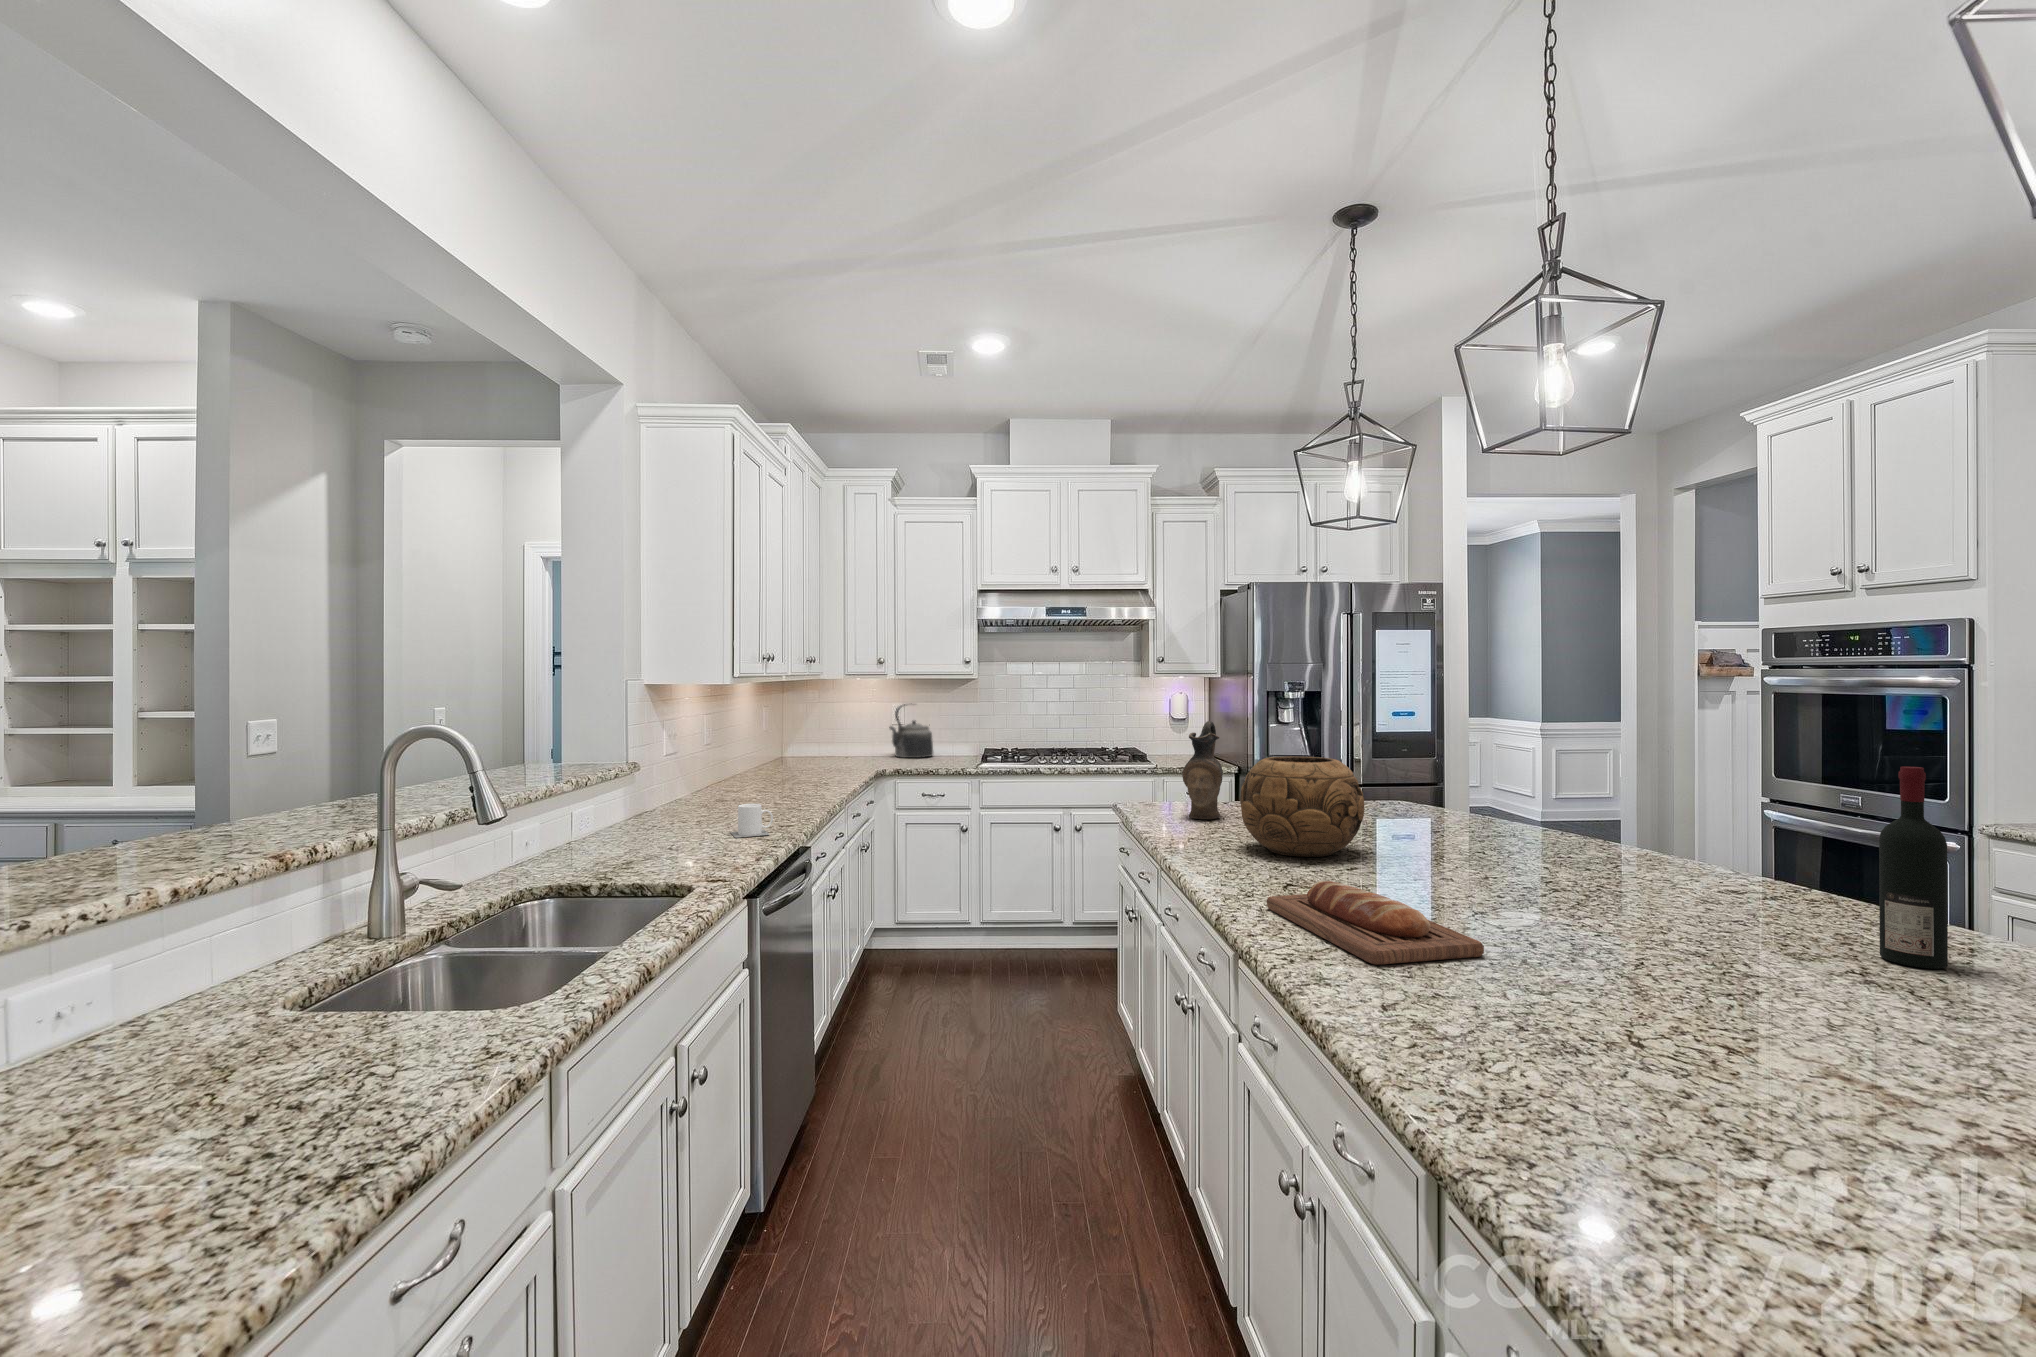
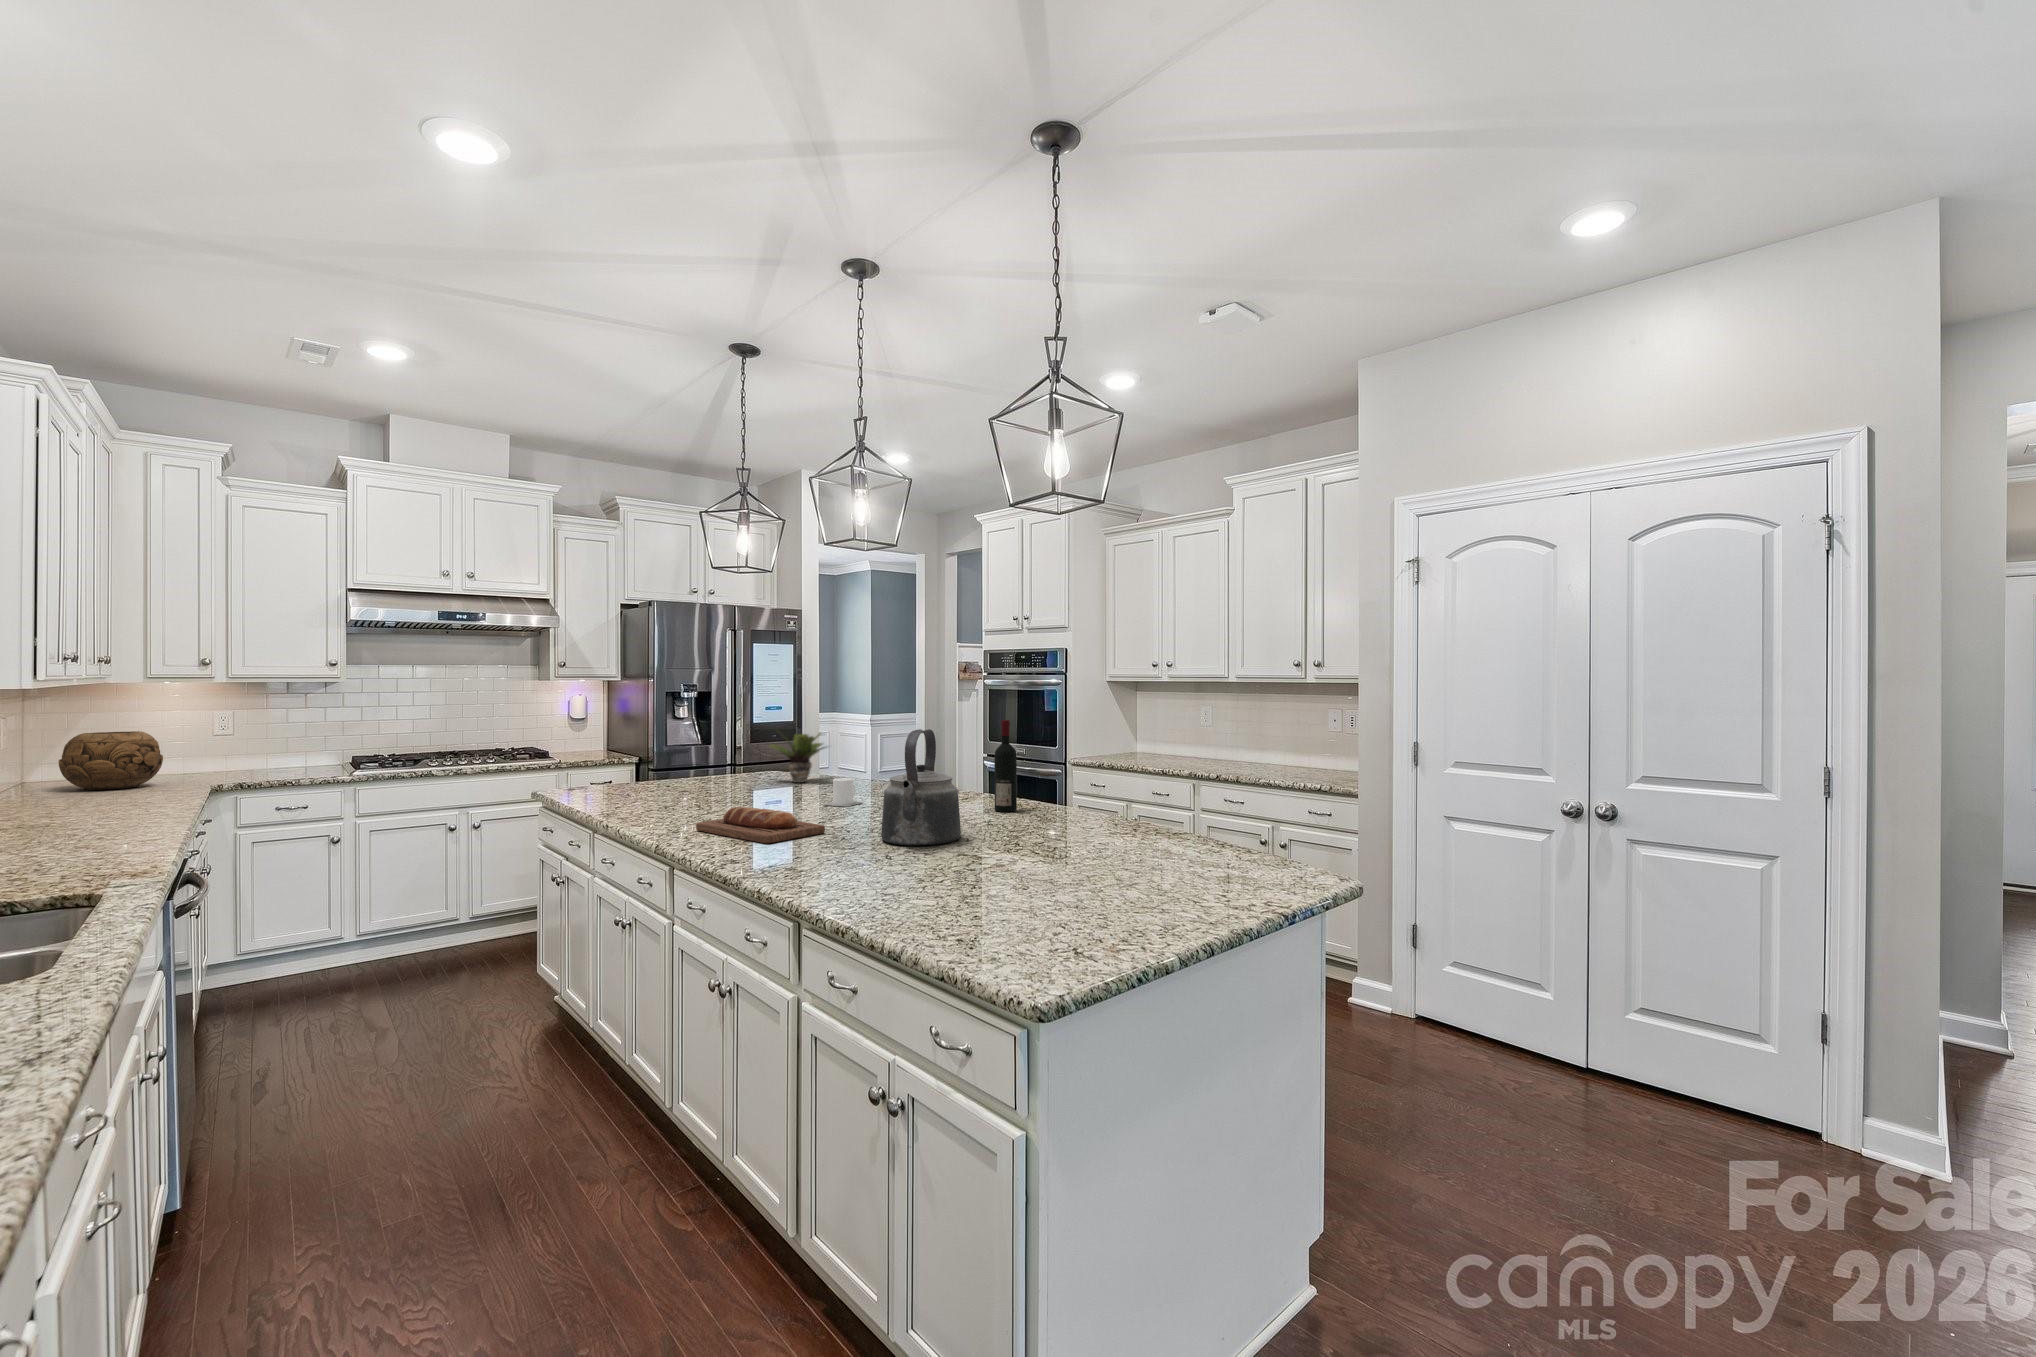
kettle: present [889,703,933,758] -> present [881,729,961,846]
ceramic pitcher: present [1182,721,1223,819] -> none [609,714,643,792]
potted plant: none [1387,749,1492,829] -> present [770,734,825,783]
decorative bowl: present [1240,756,1364,857] -> present [59,731,163,790]
mug: present [731,804,773,838] -> present [824,778,862,806]

